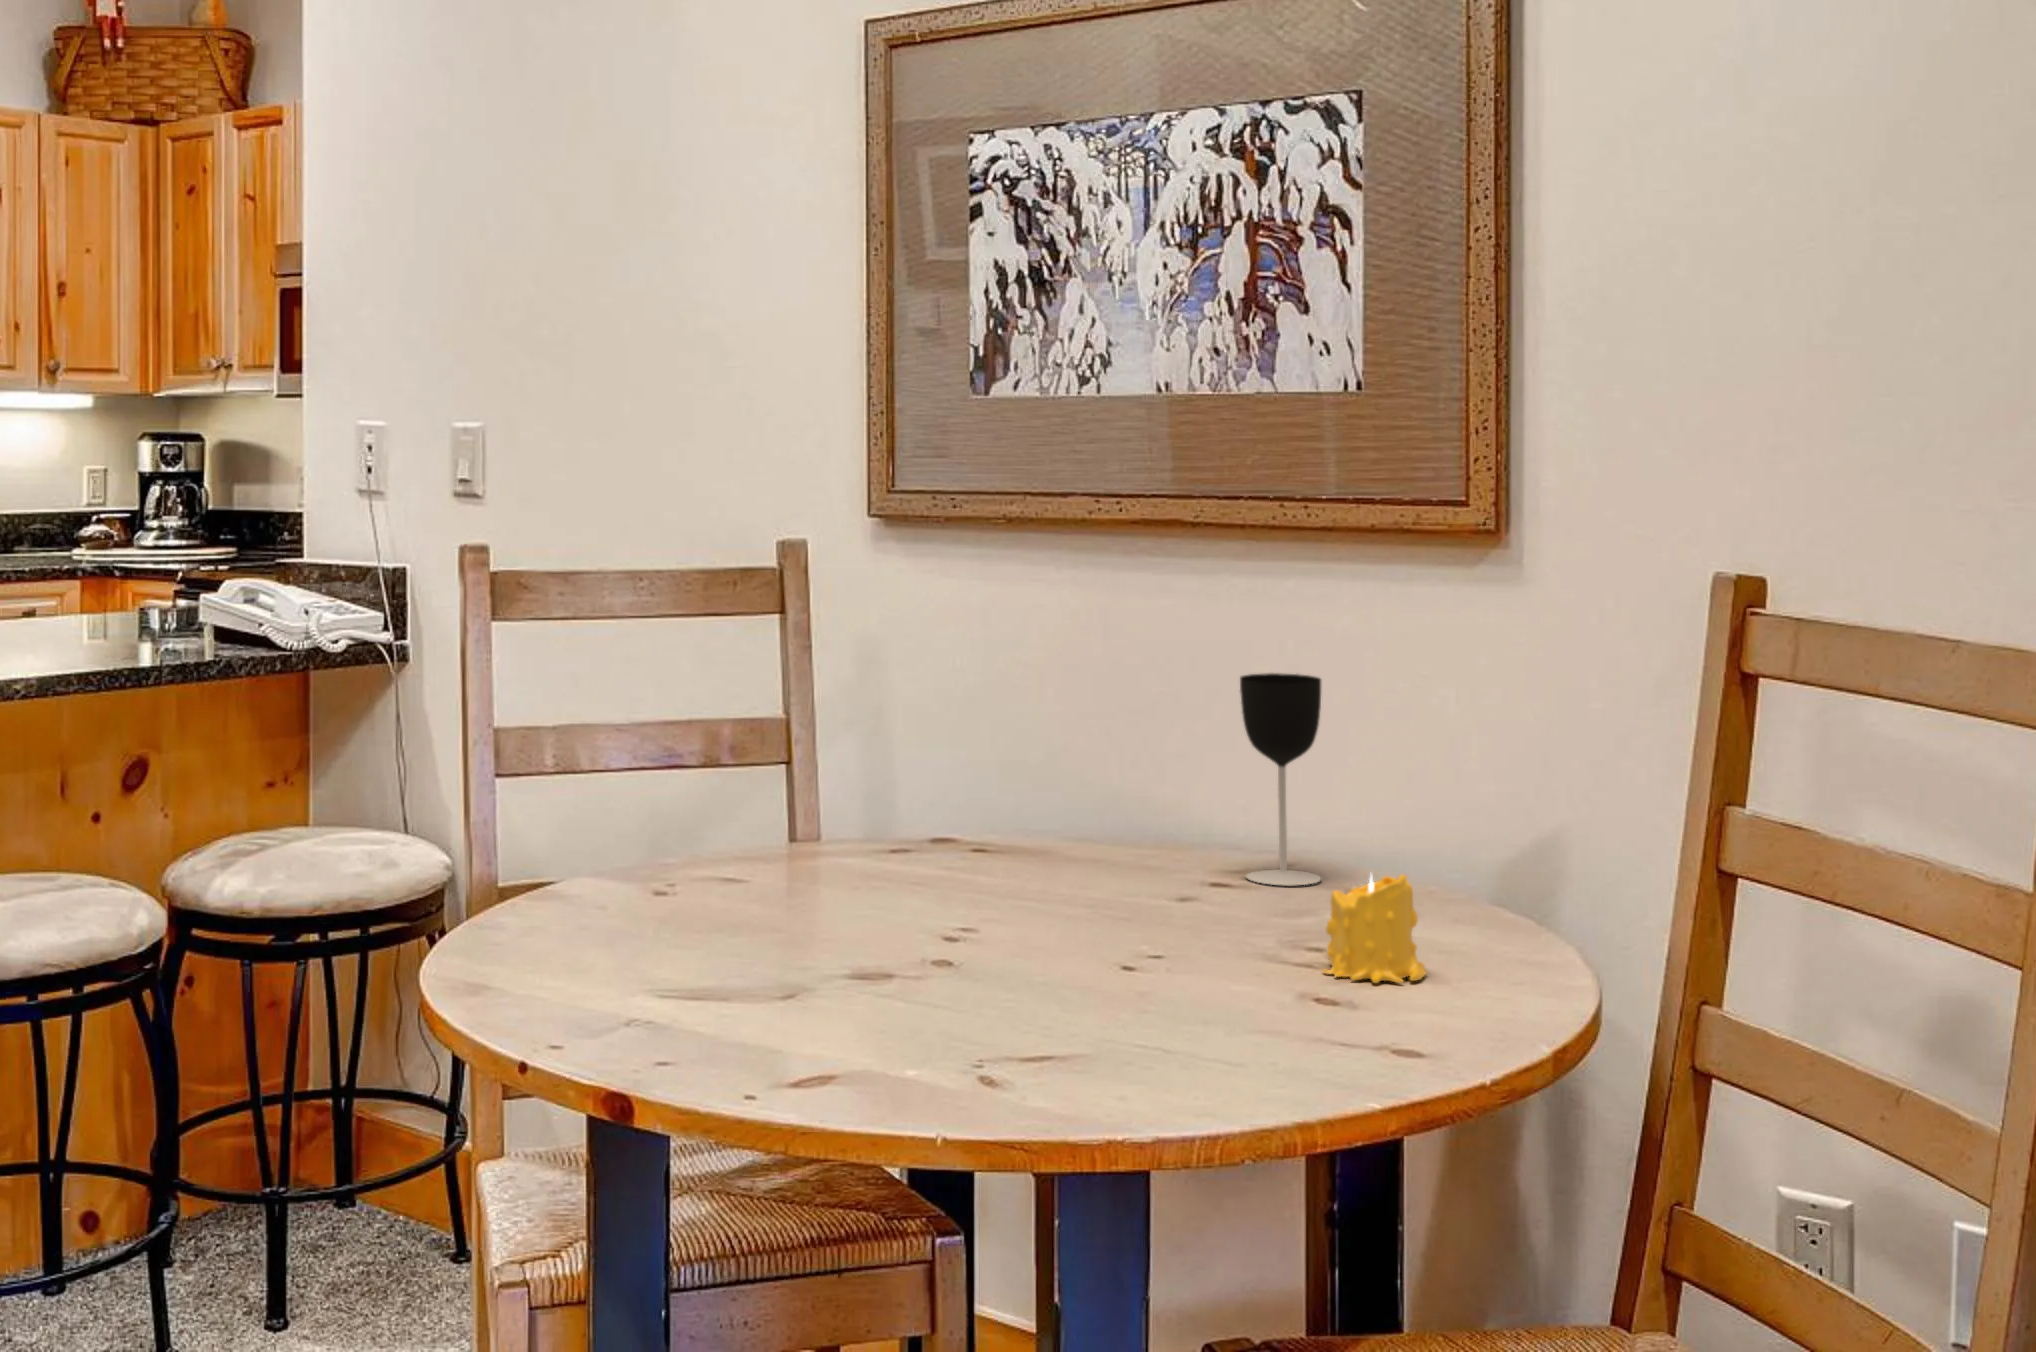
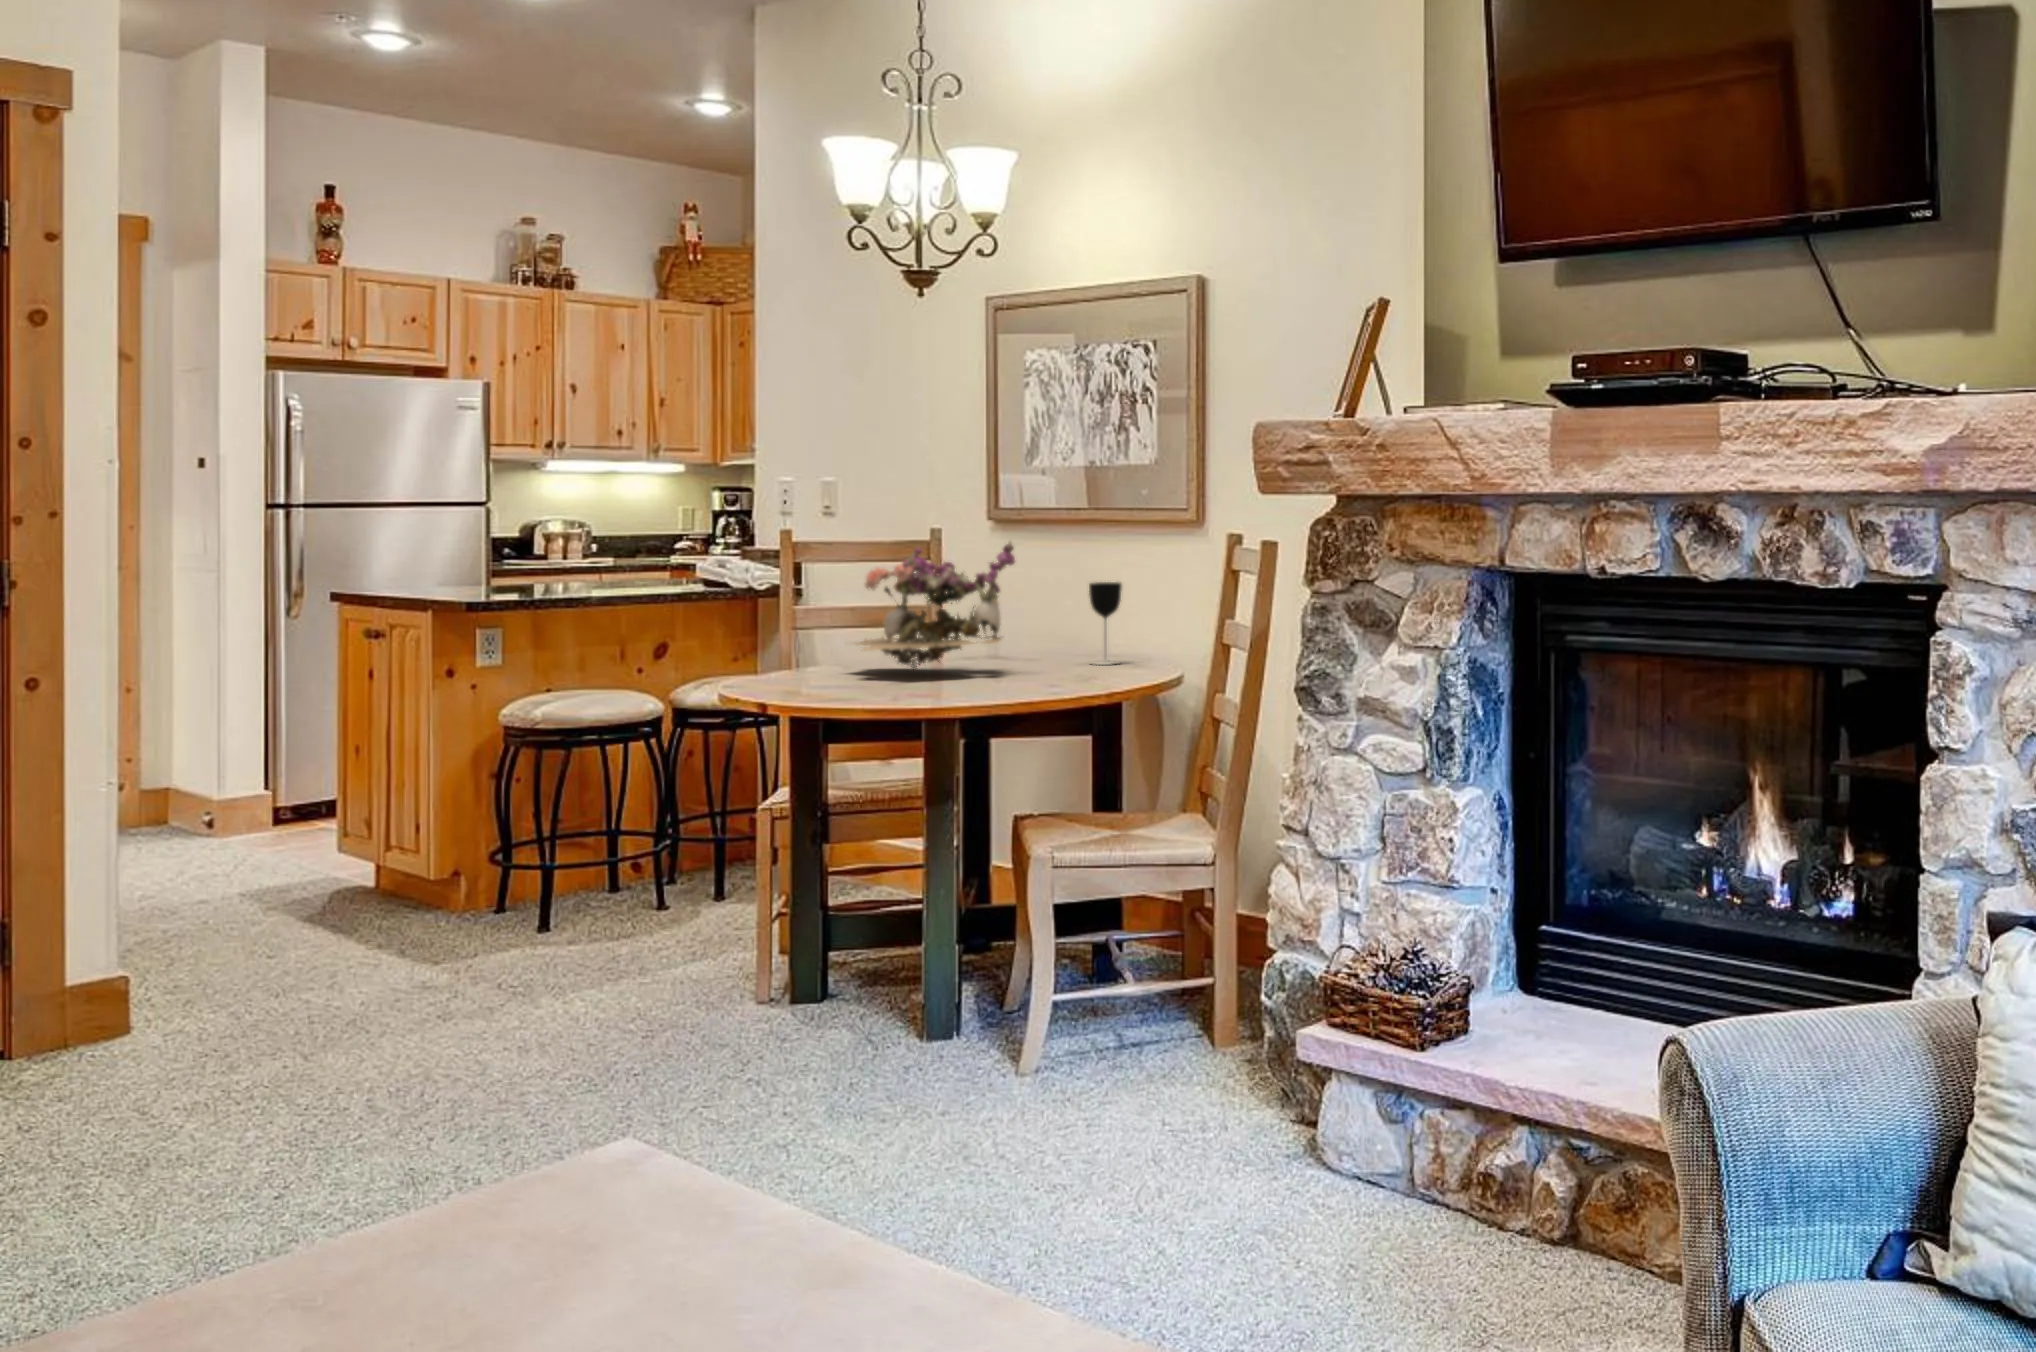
flower arrangement: none [728,587,1162,931] -> present [854,542,1015,670]
candle: present [1323,874,1426,983] -> none [1056,642,1096,680]

